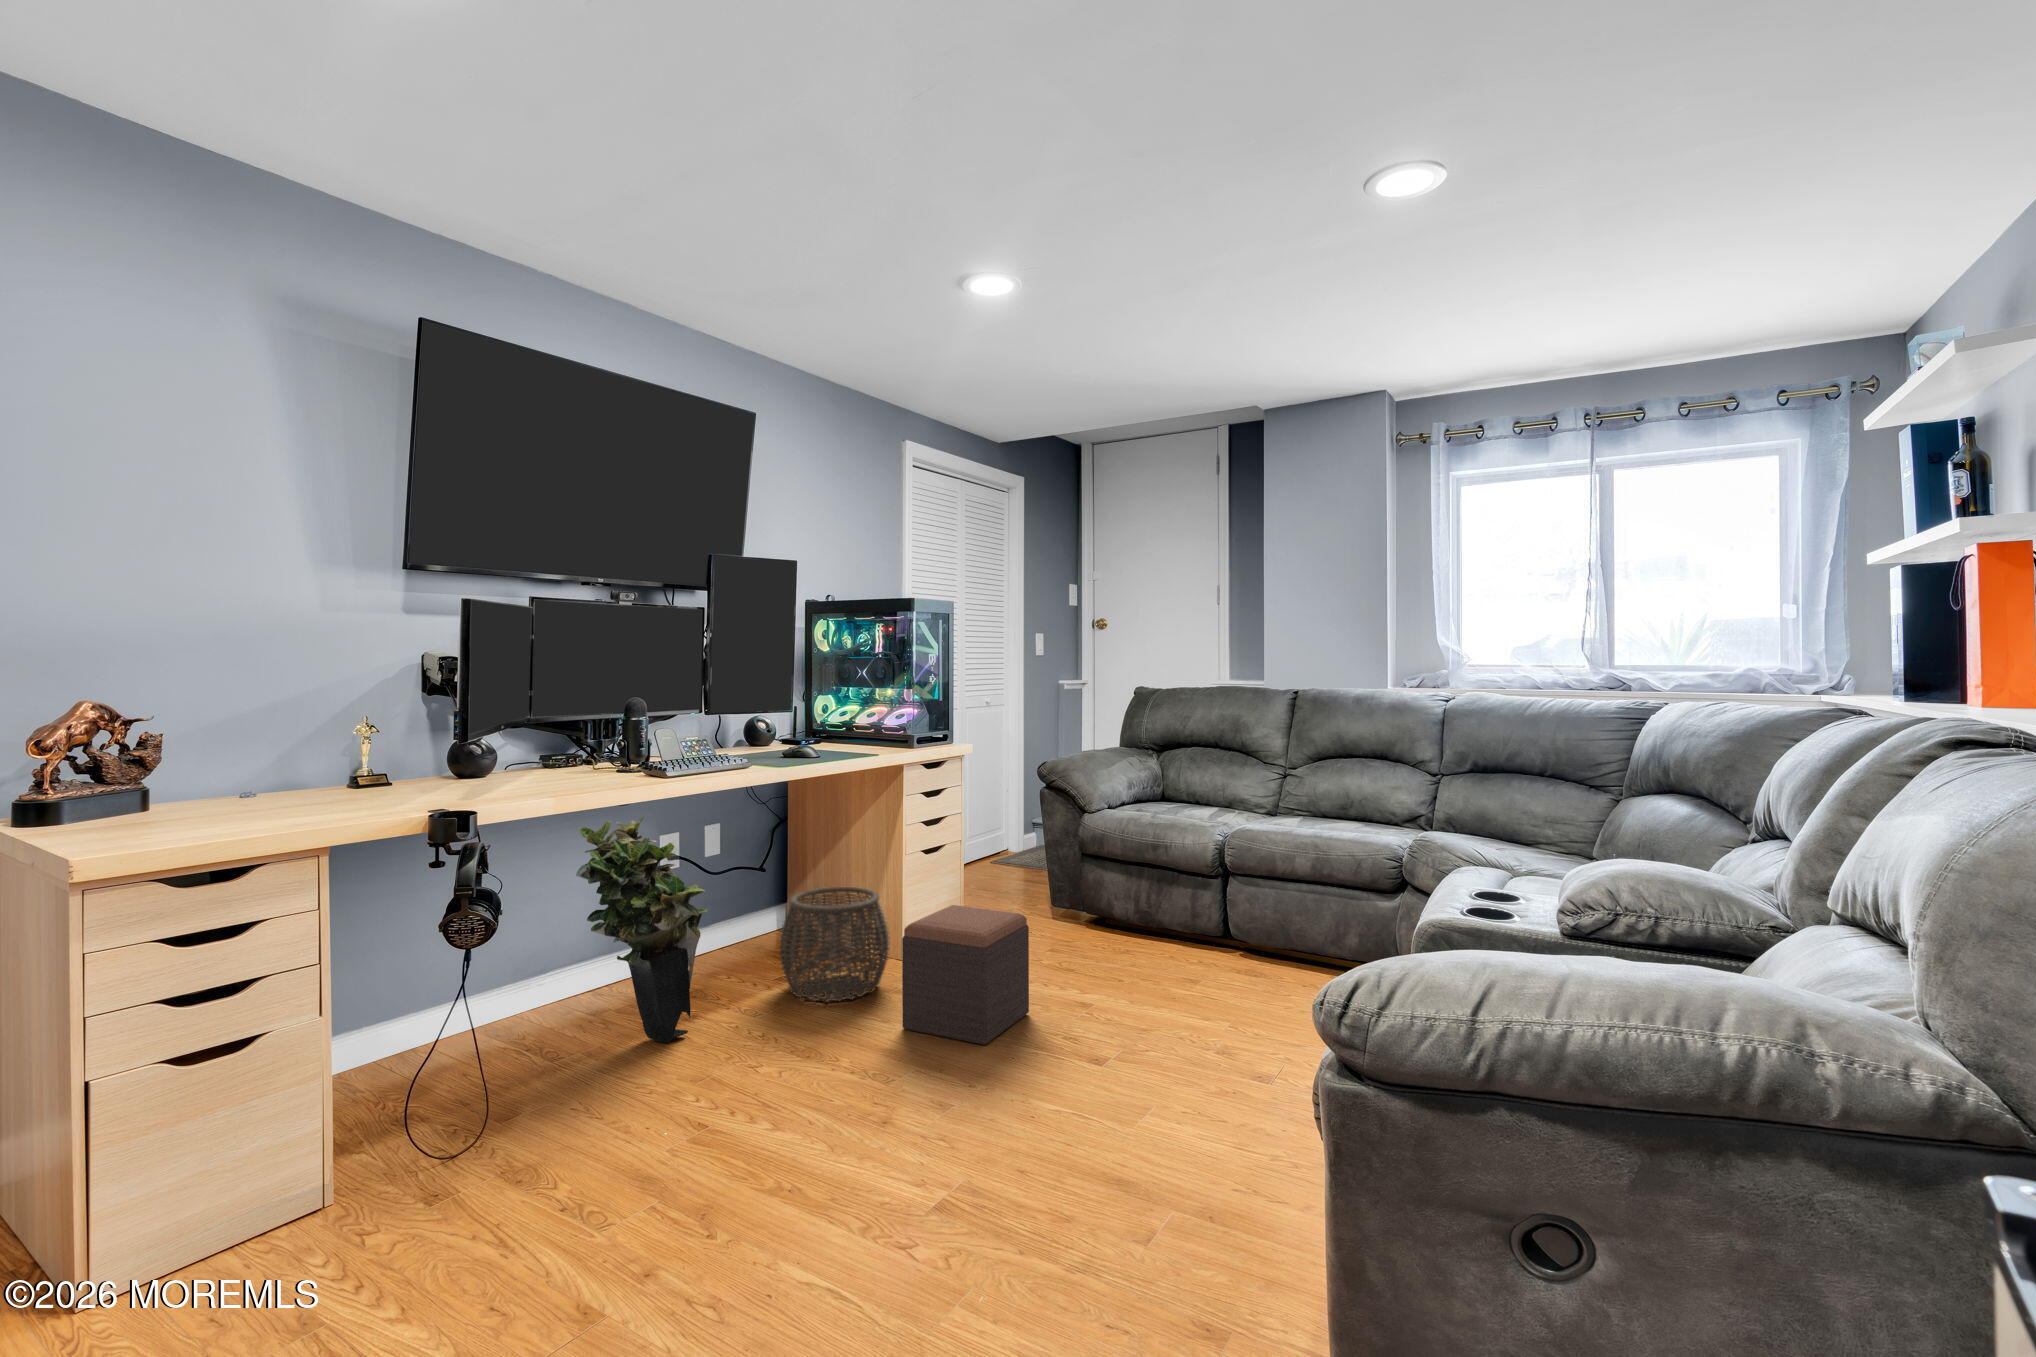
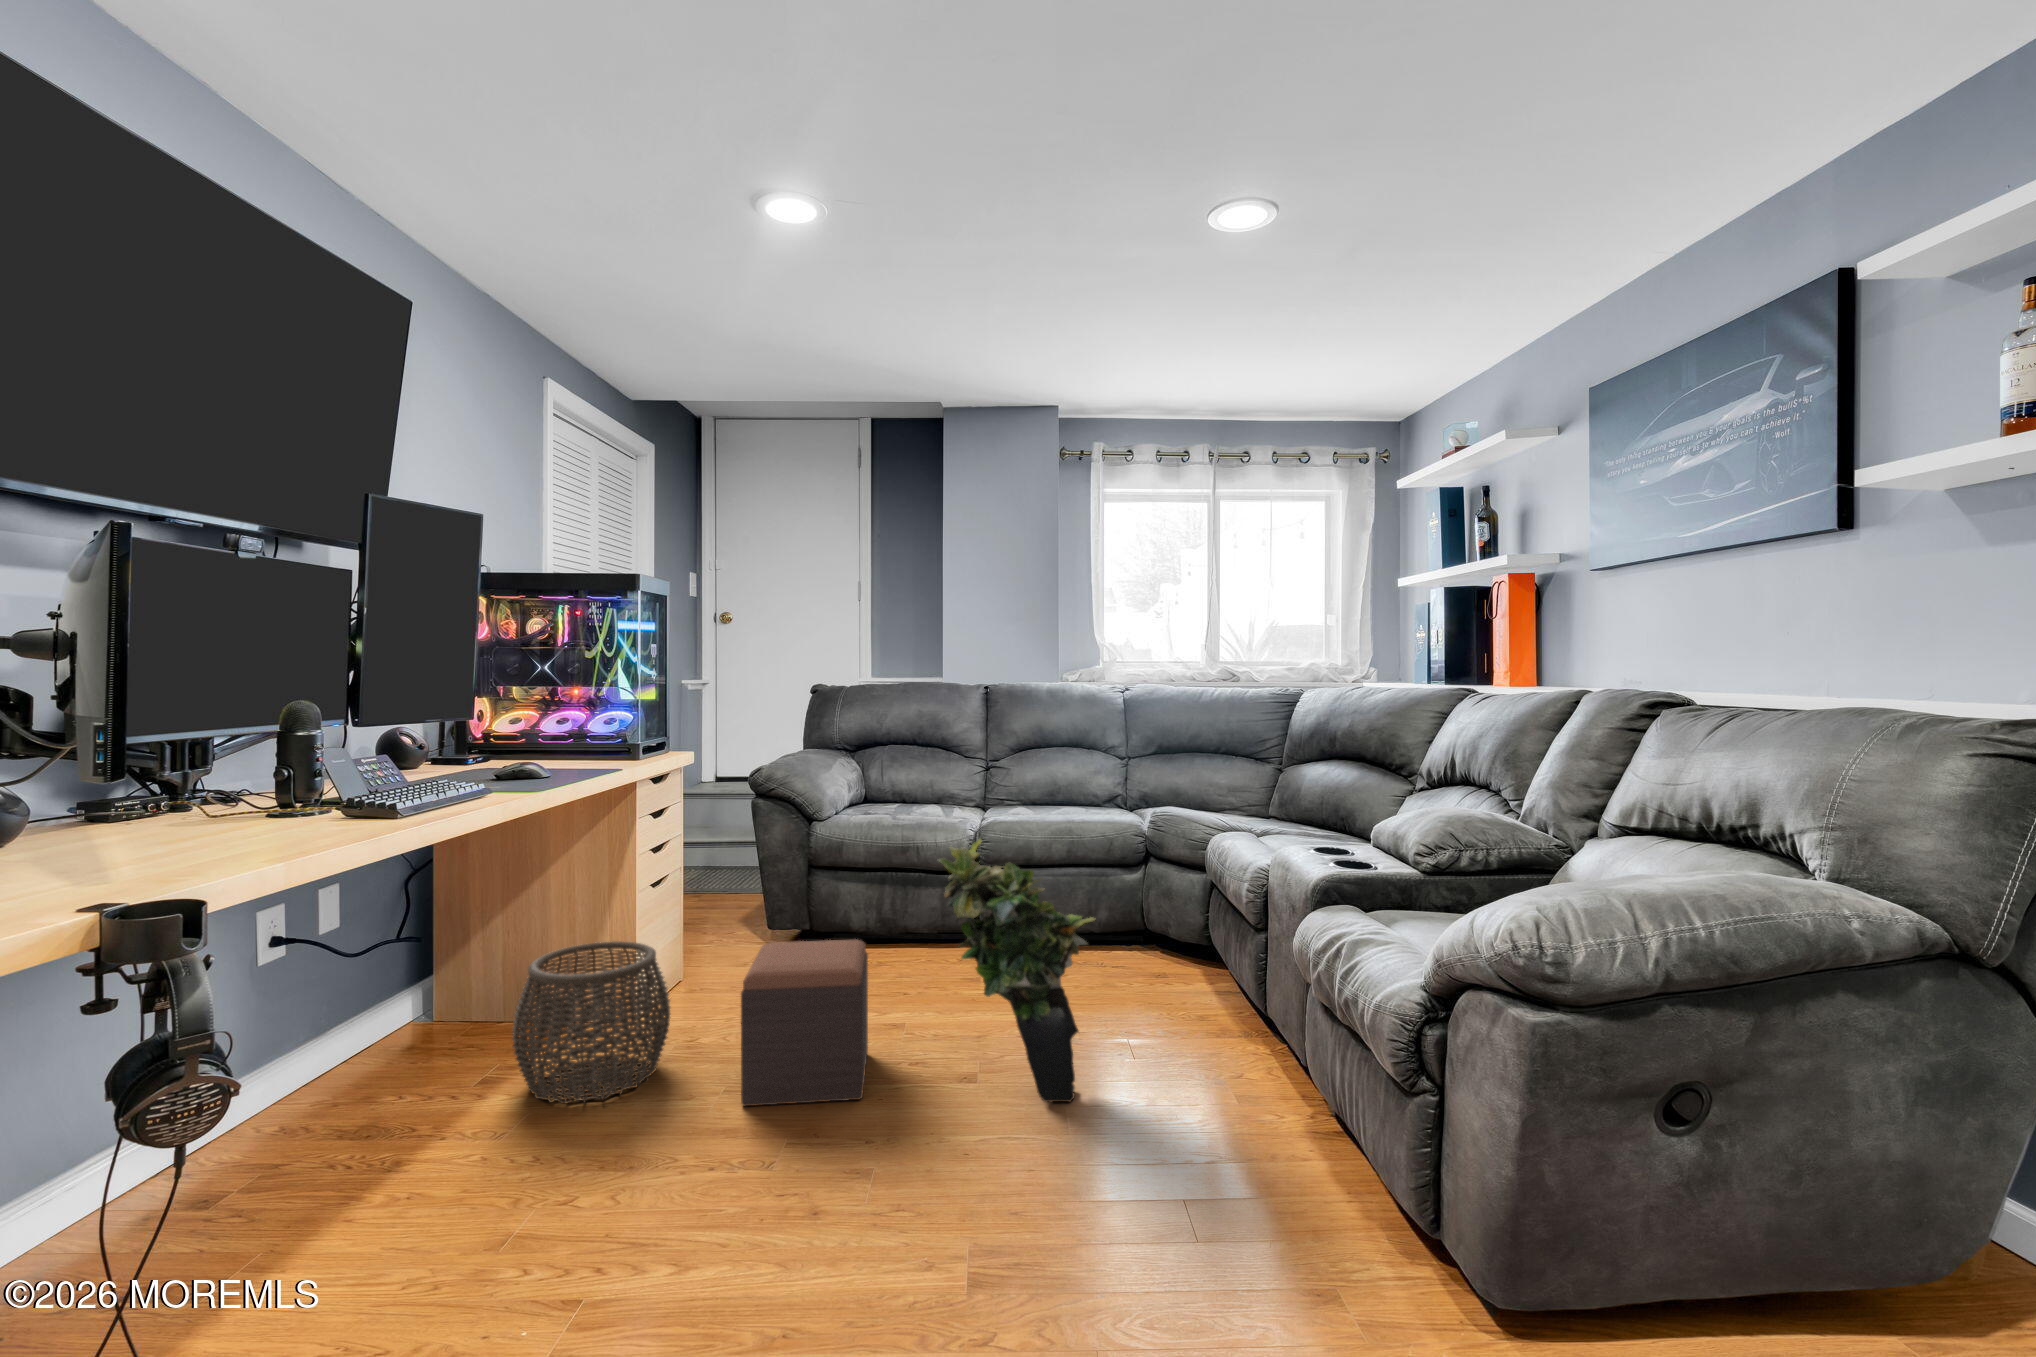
potted plant: present [576,817,707,1043] -> present [939,839,1095,1102]

